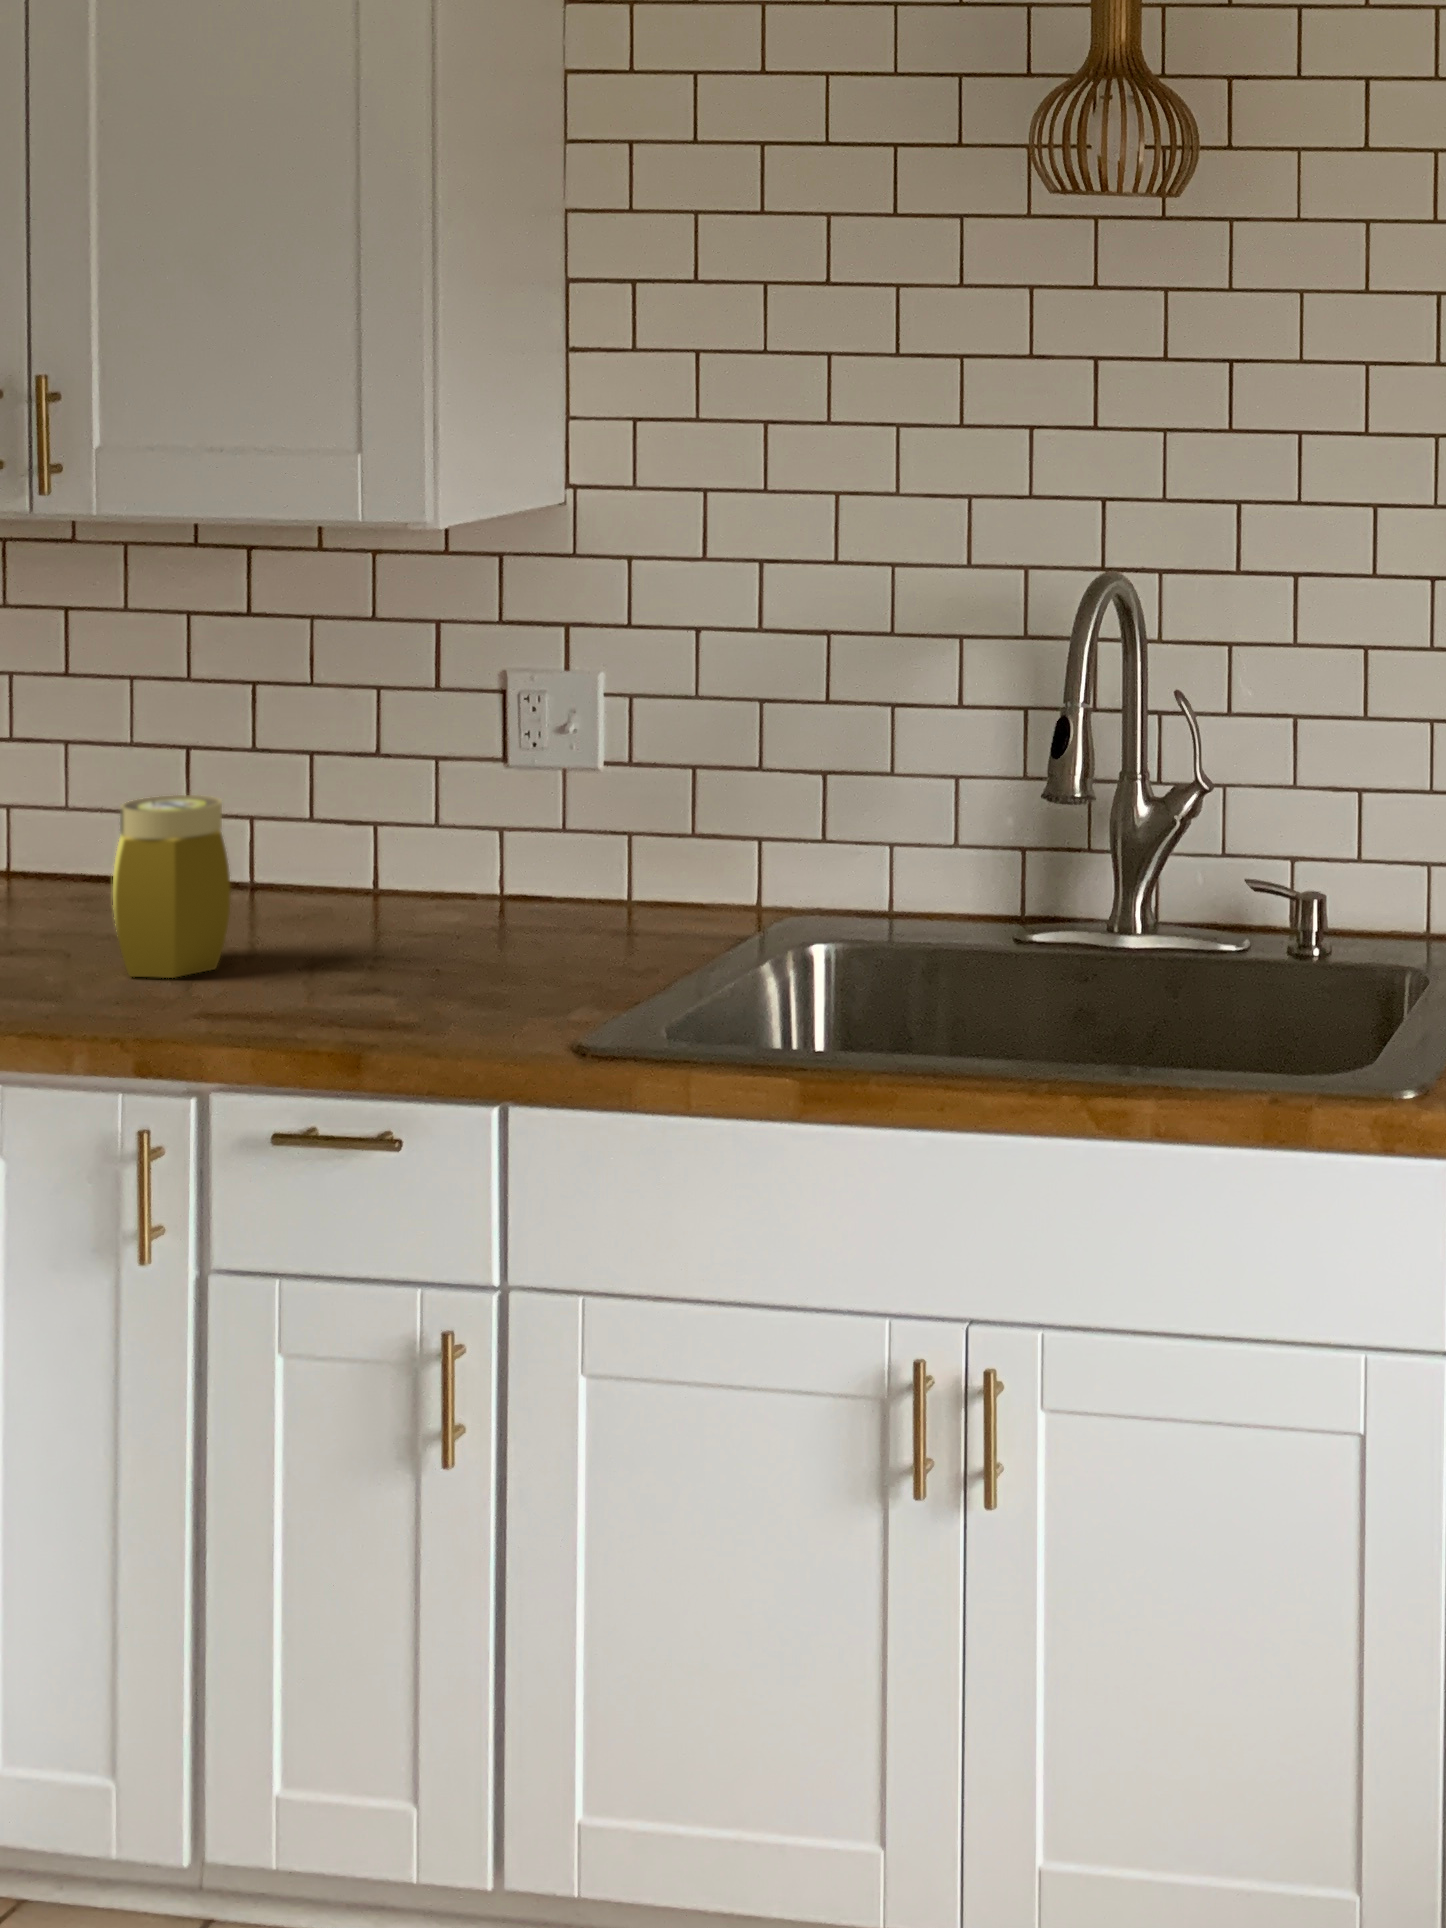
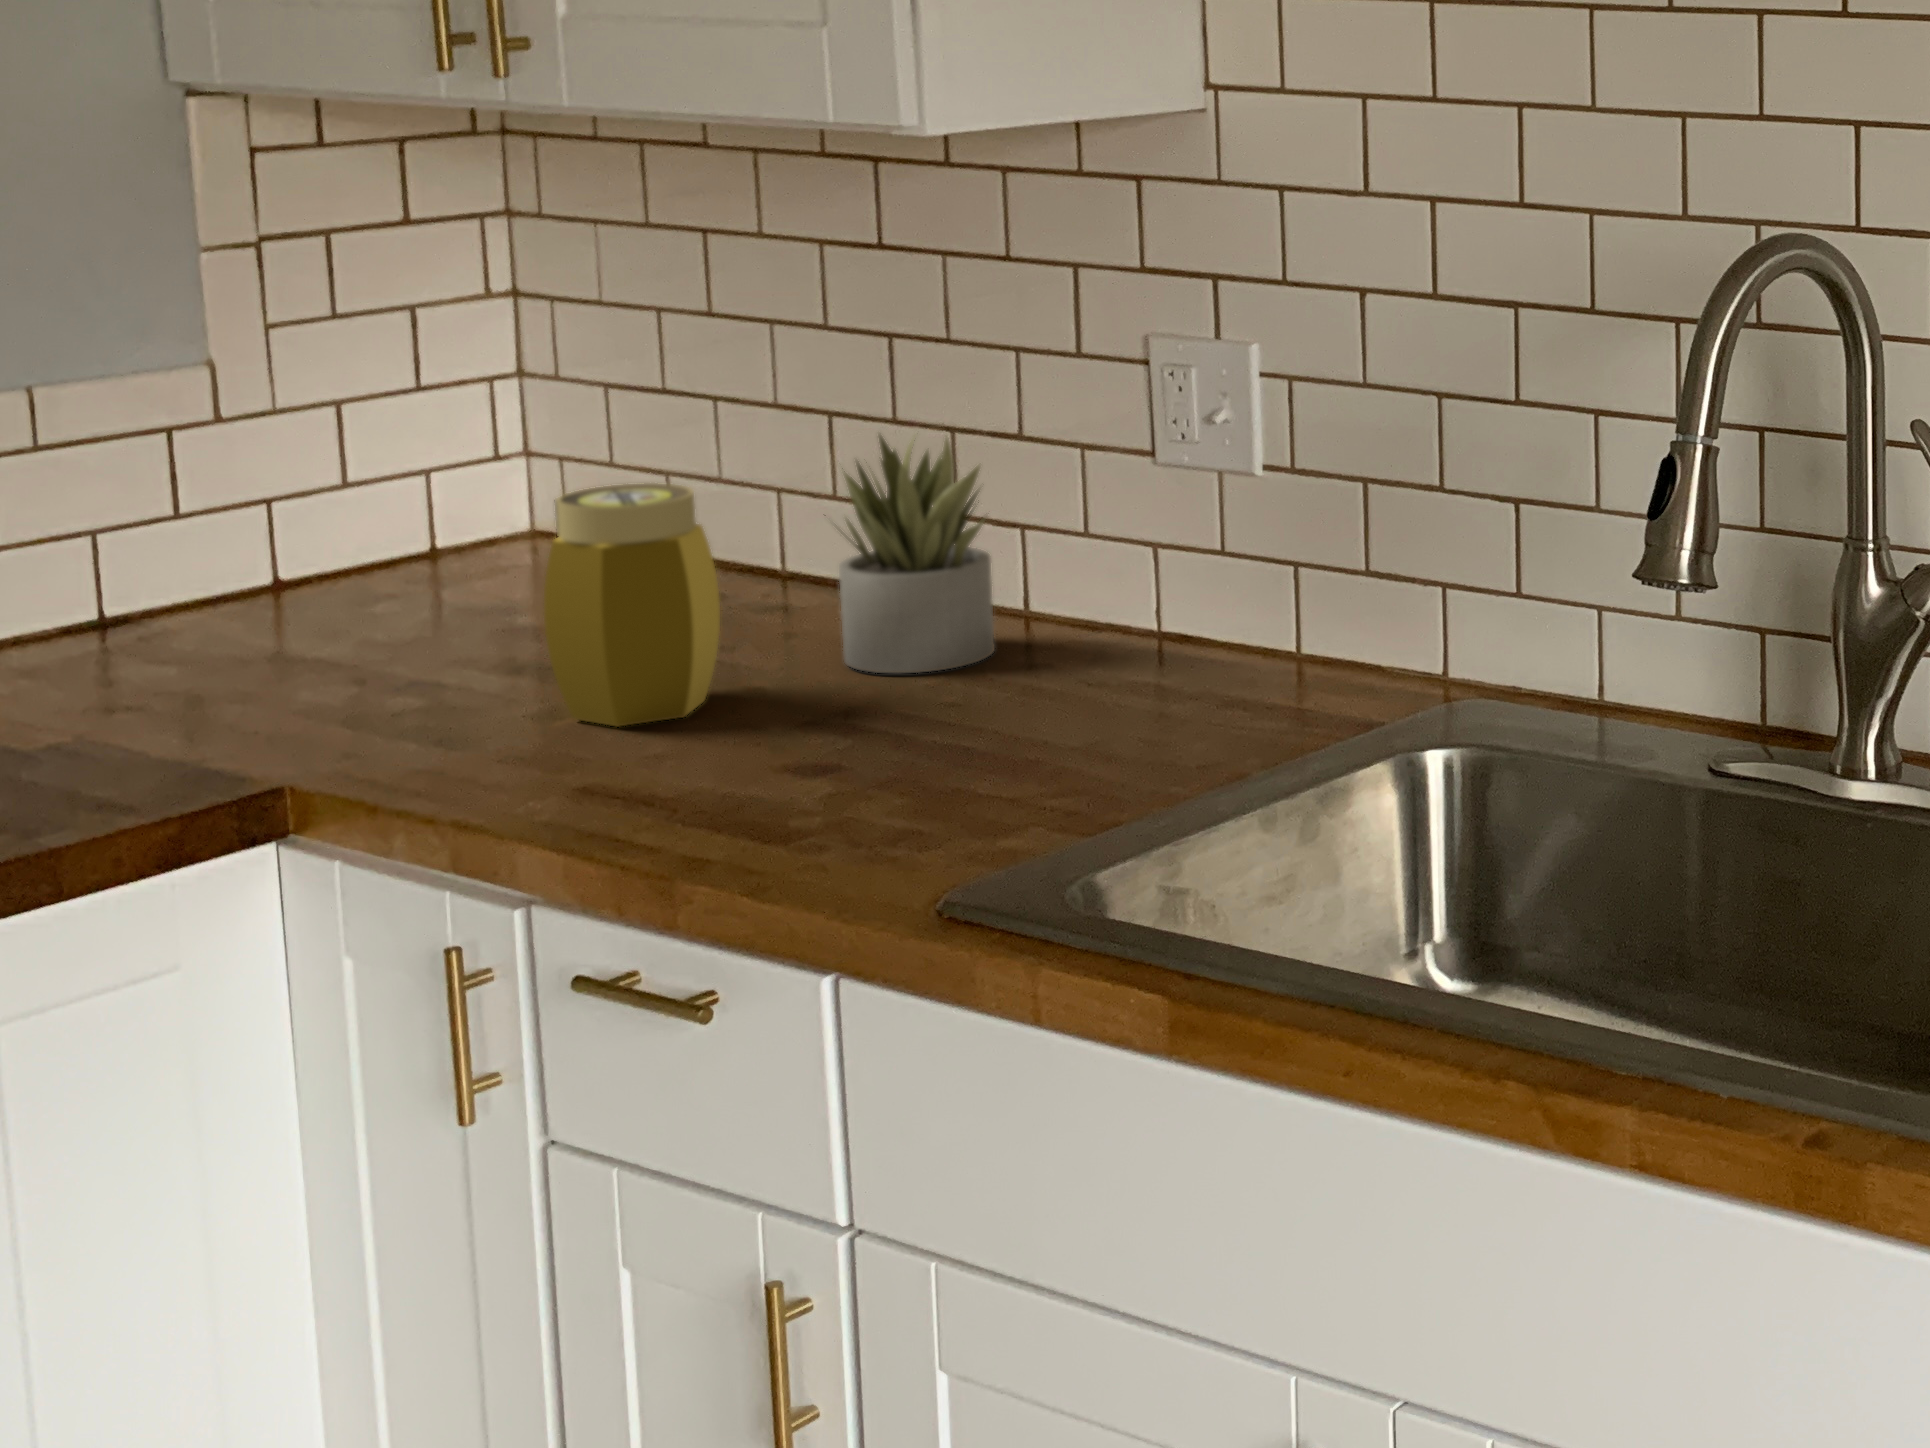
succulent plant: none [269,750,400,934] -> present [824,435,995,673]

